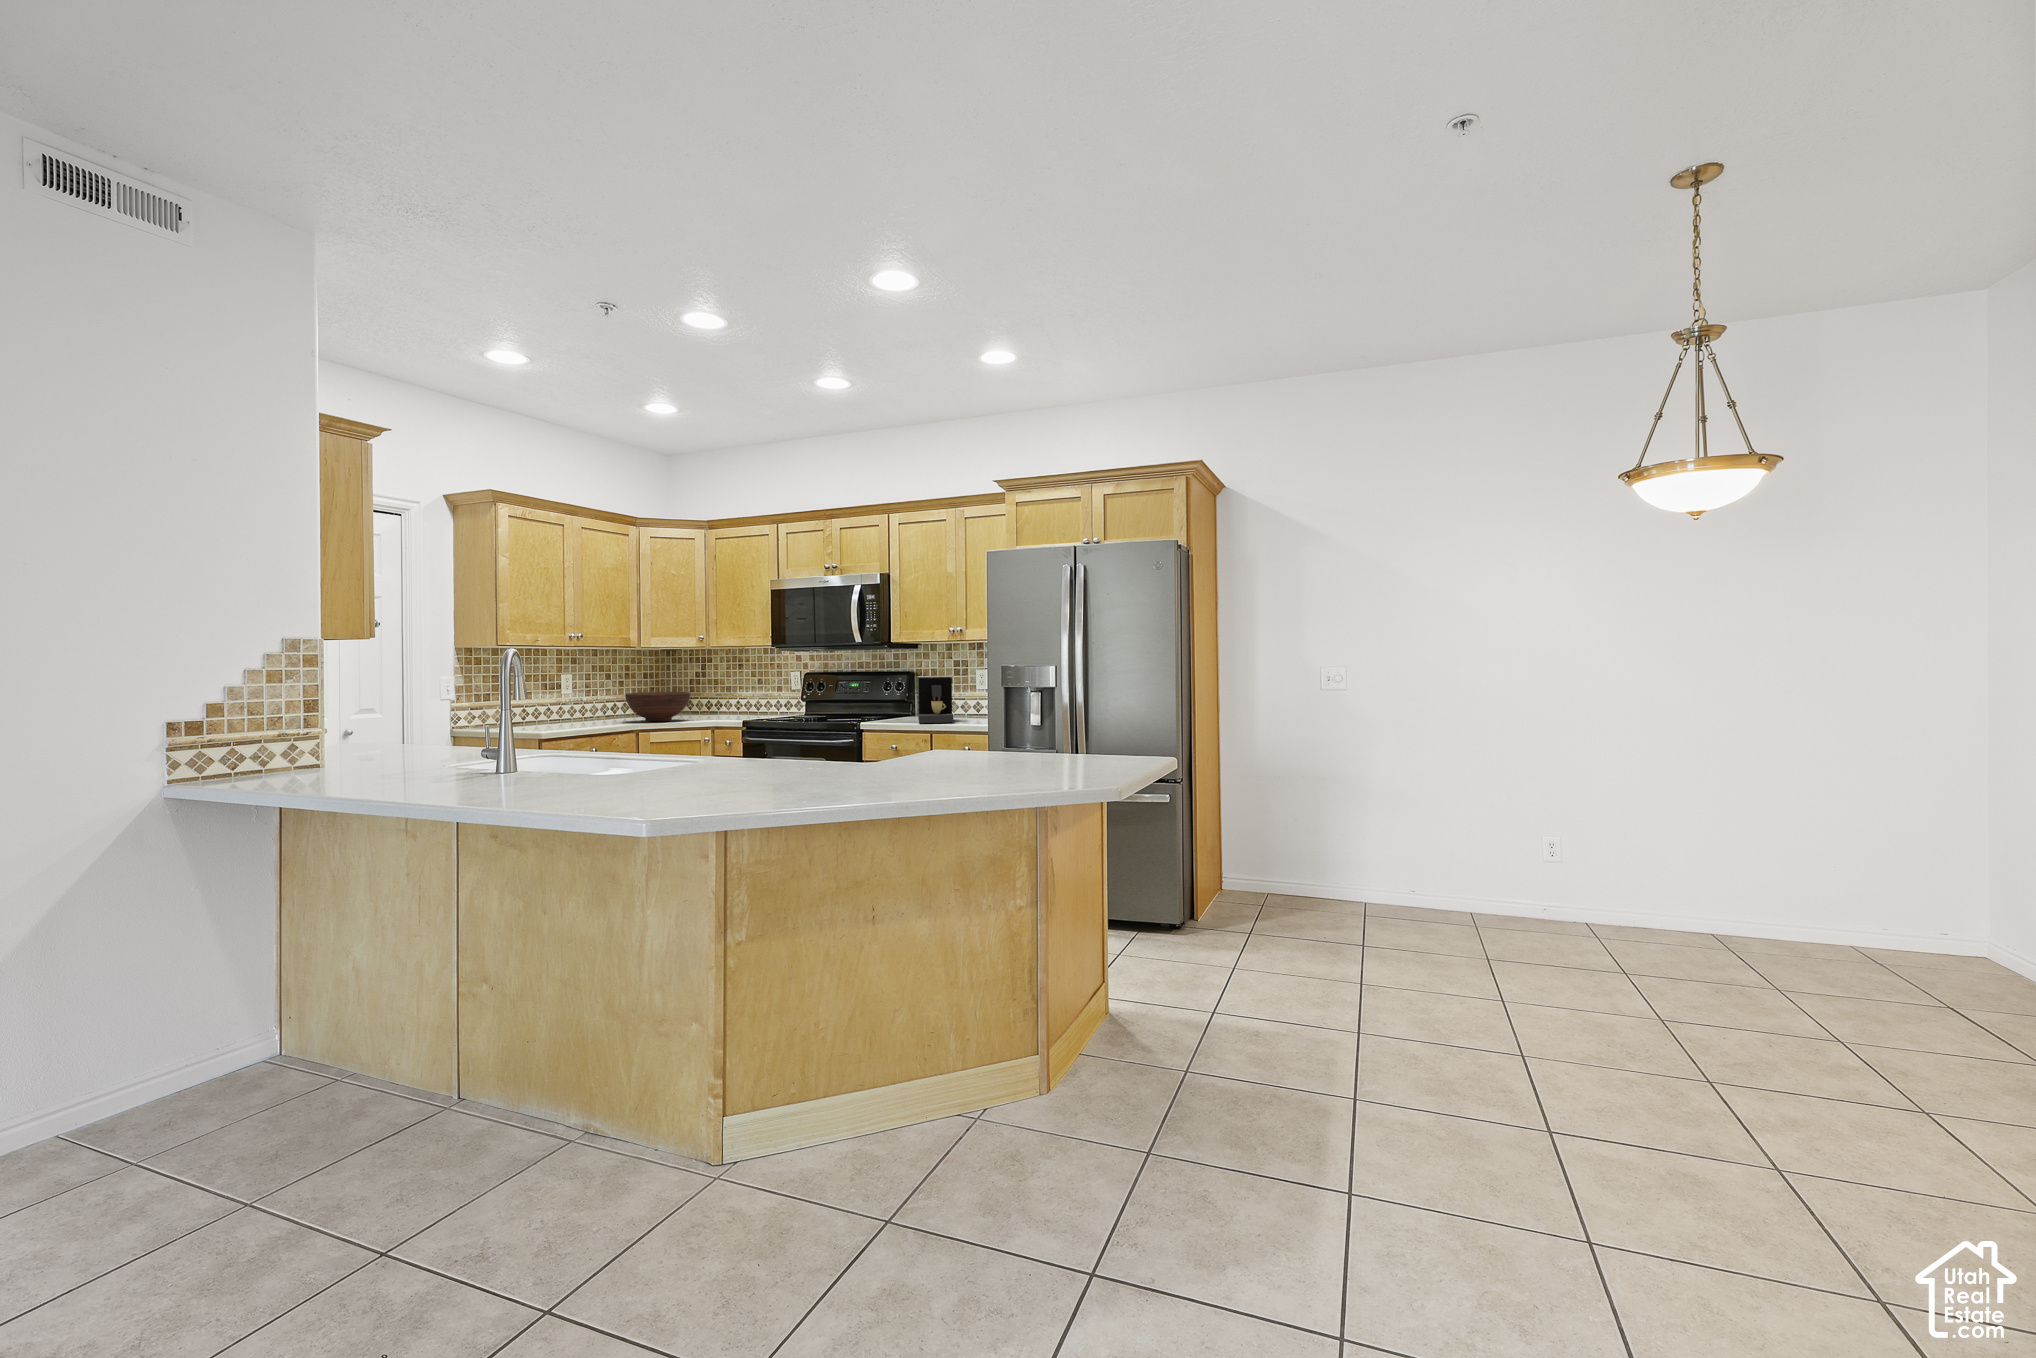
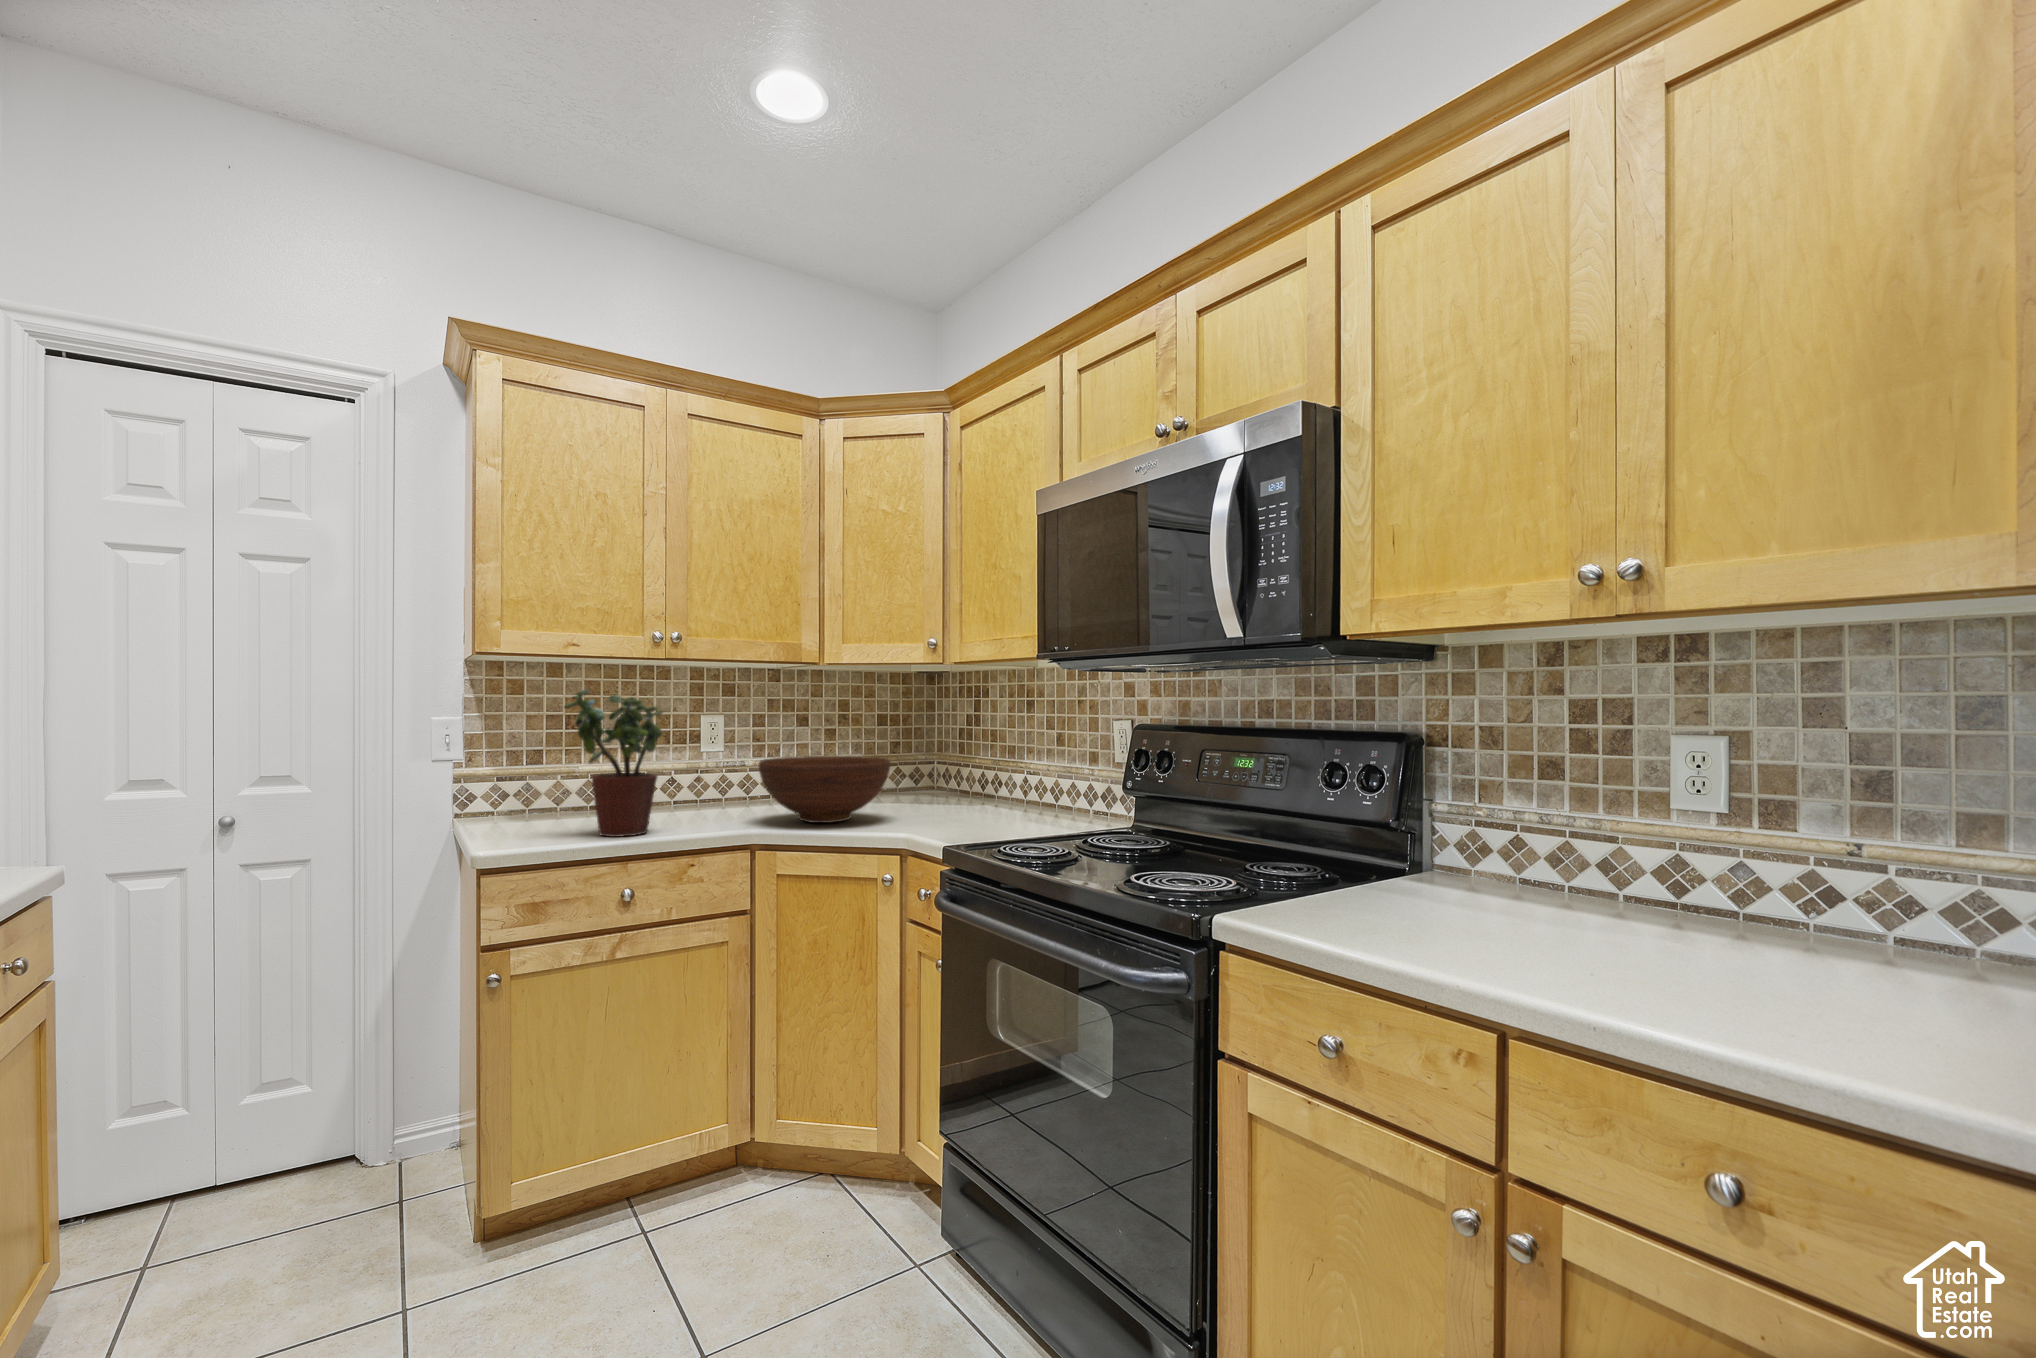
potted plant: none [553,661,598,728] -> present [565,689,663,837]
coffee maker: present [918,677,954,723] -> none [1435,756,1600,963]

